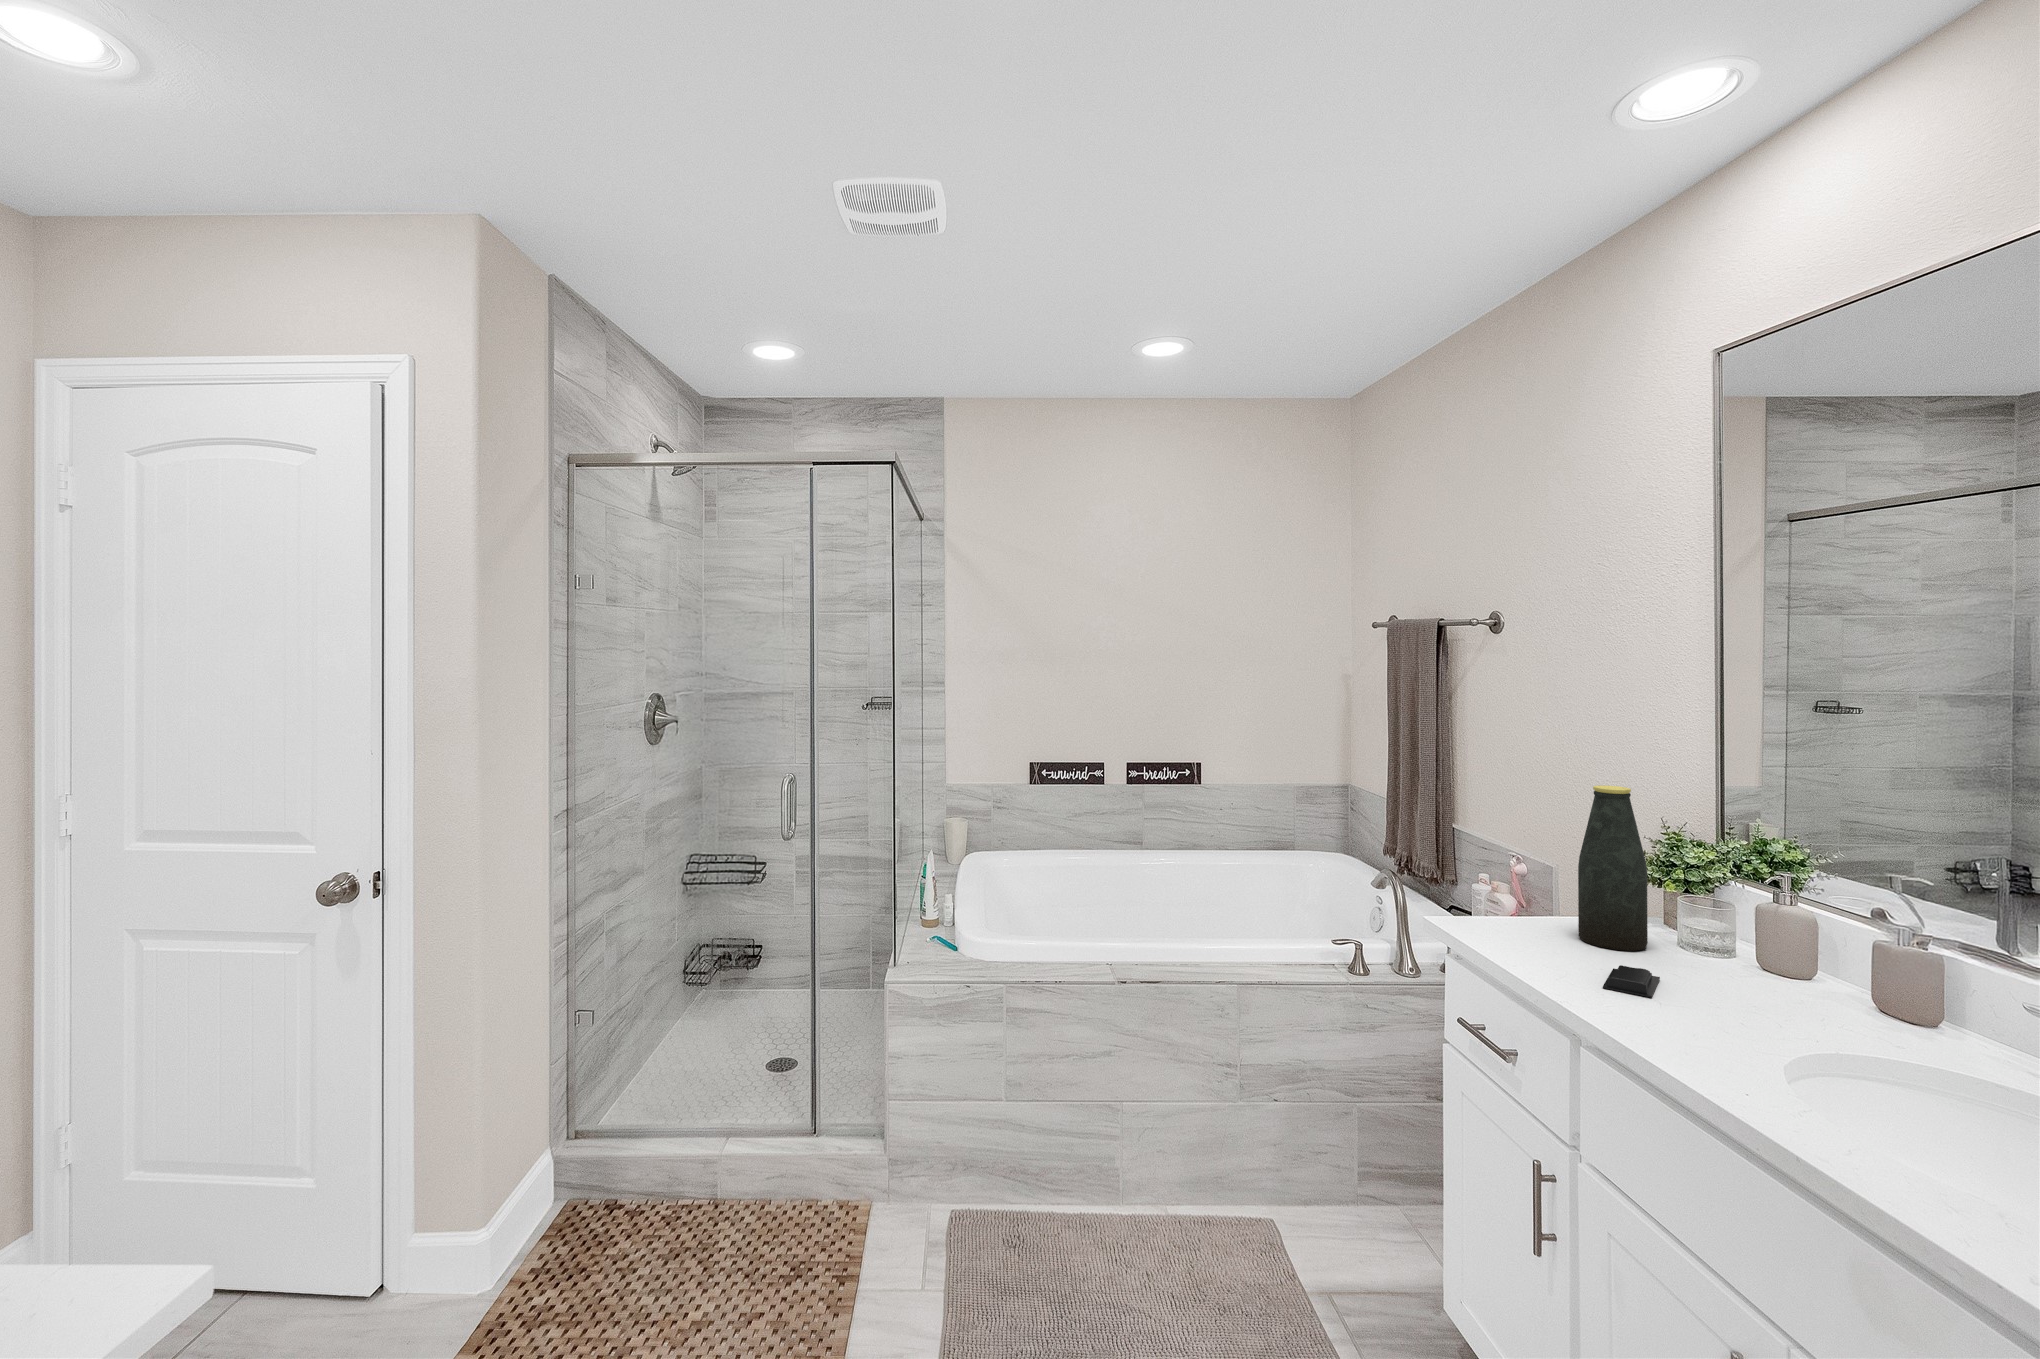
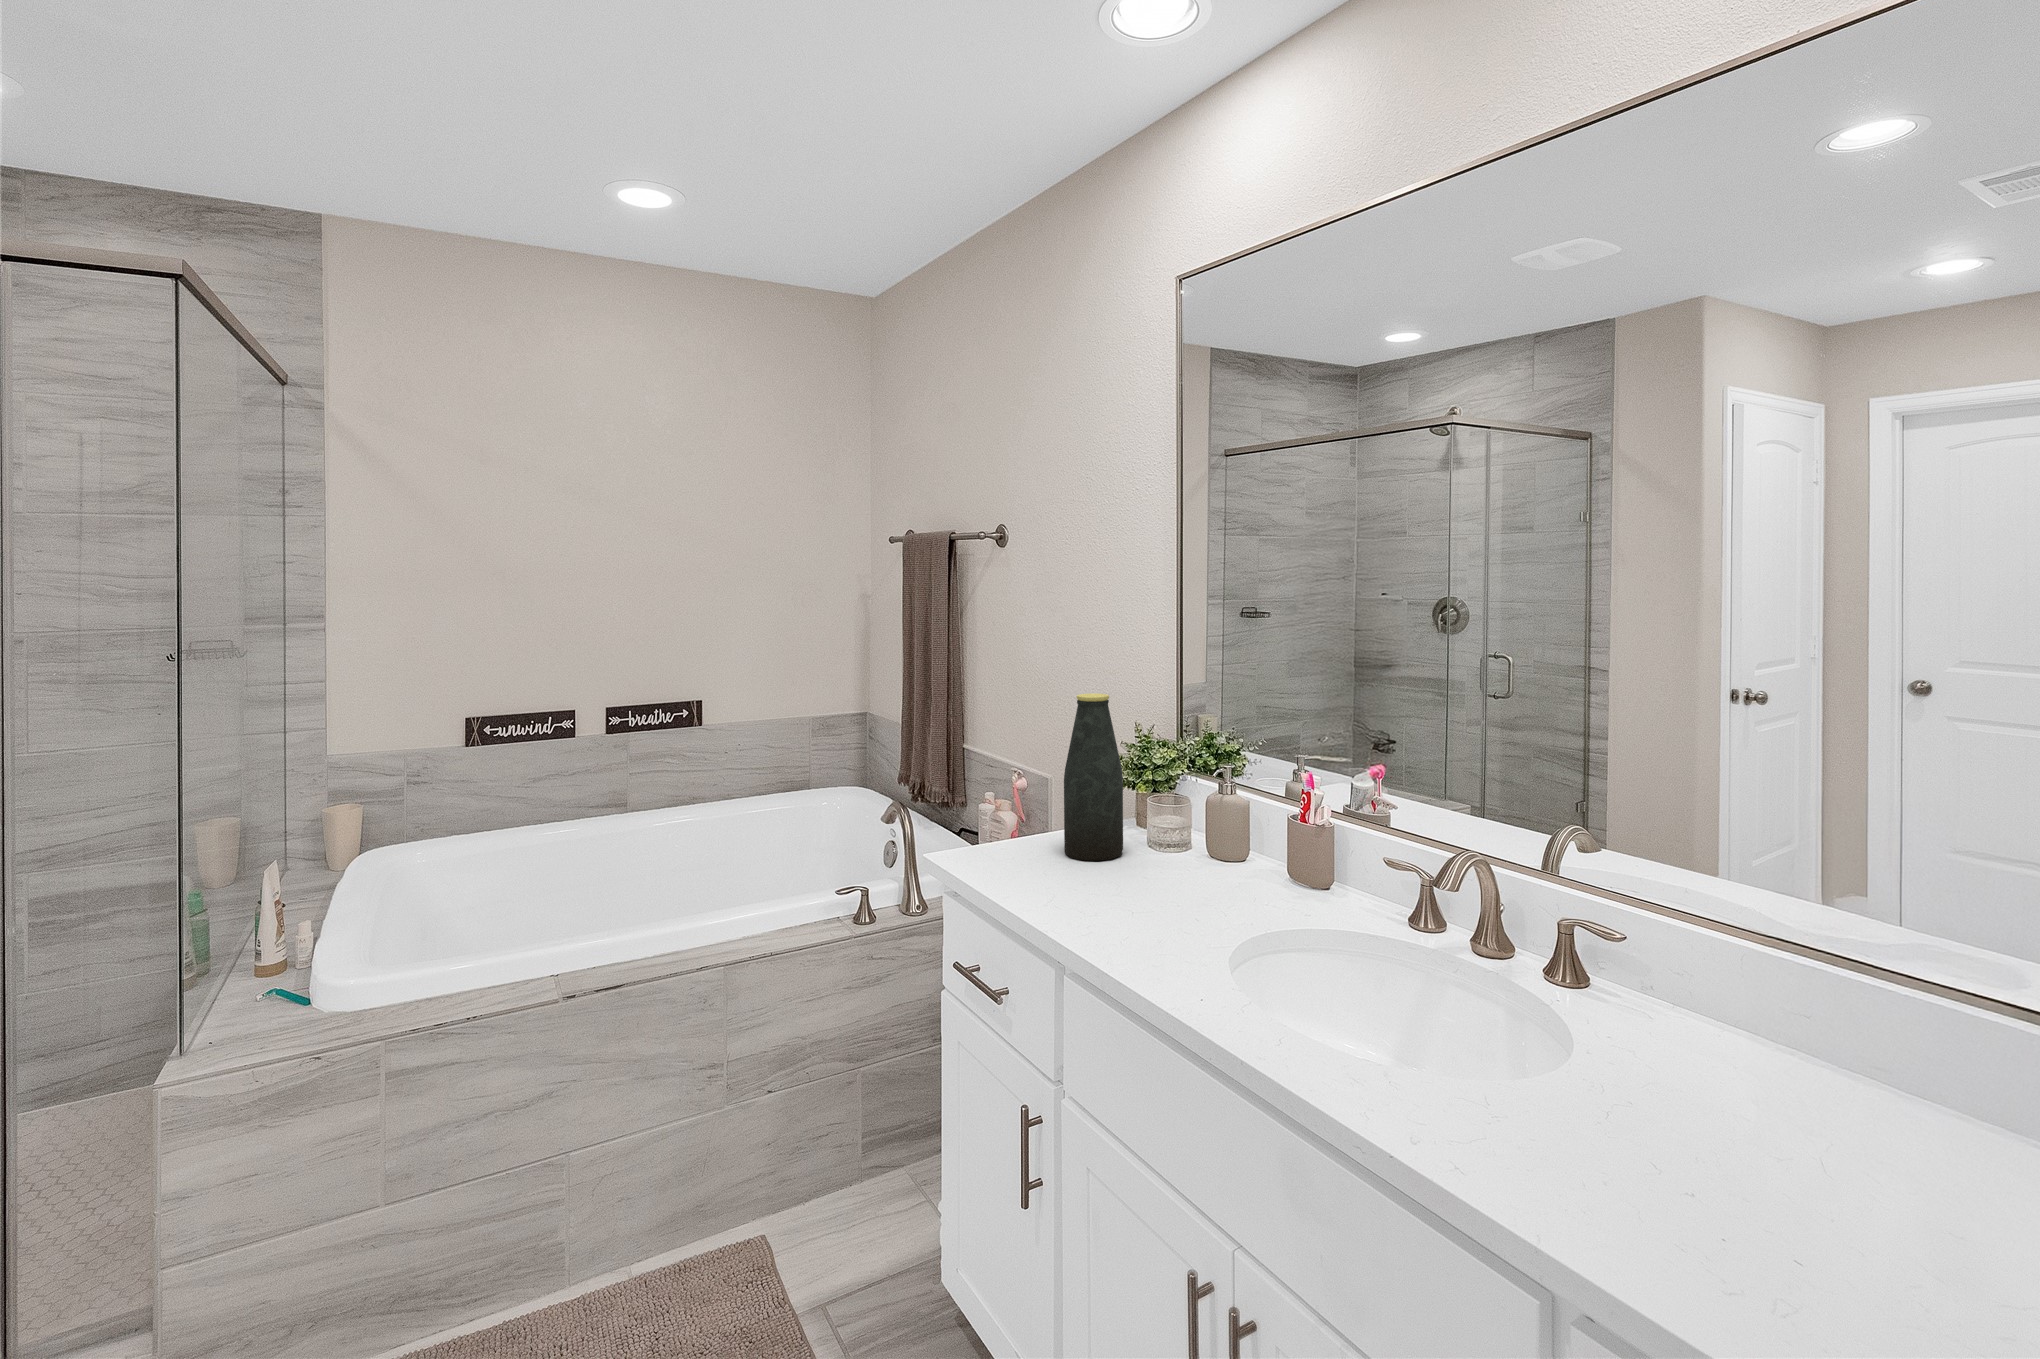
soap bar: present [1603,965,1660,997] -> none [1082,879,1132,910]

